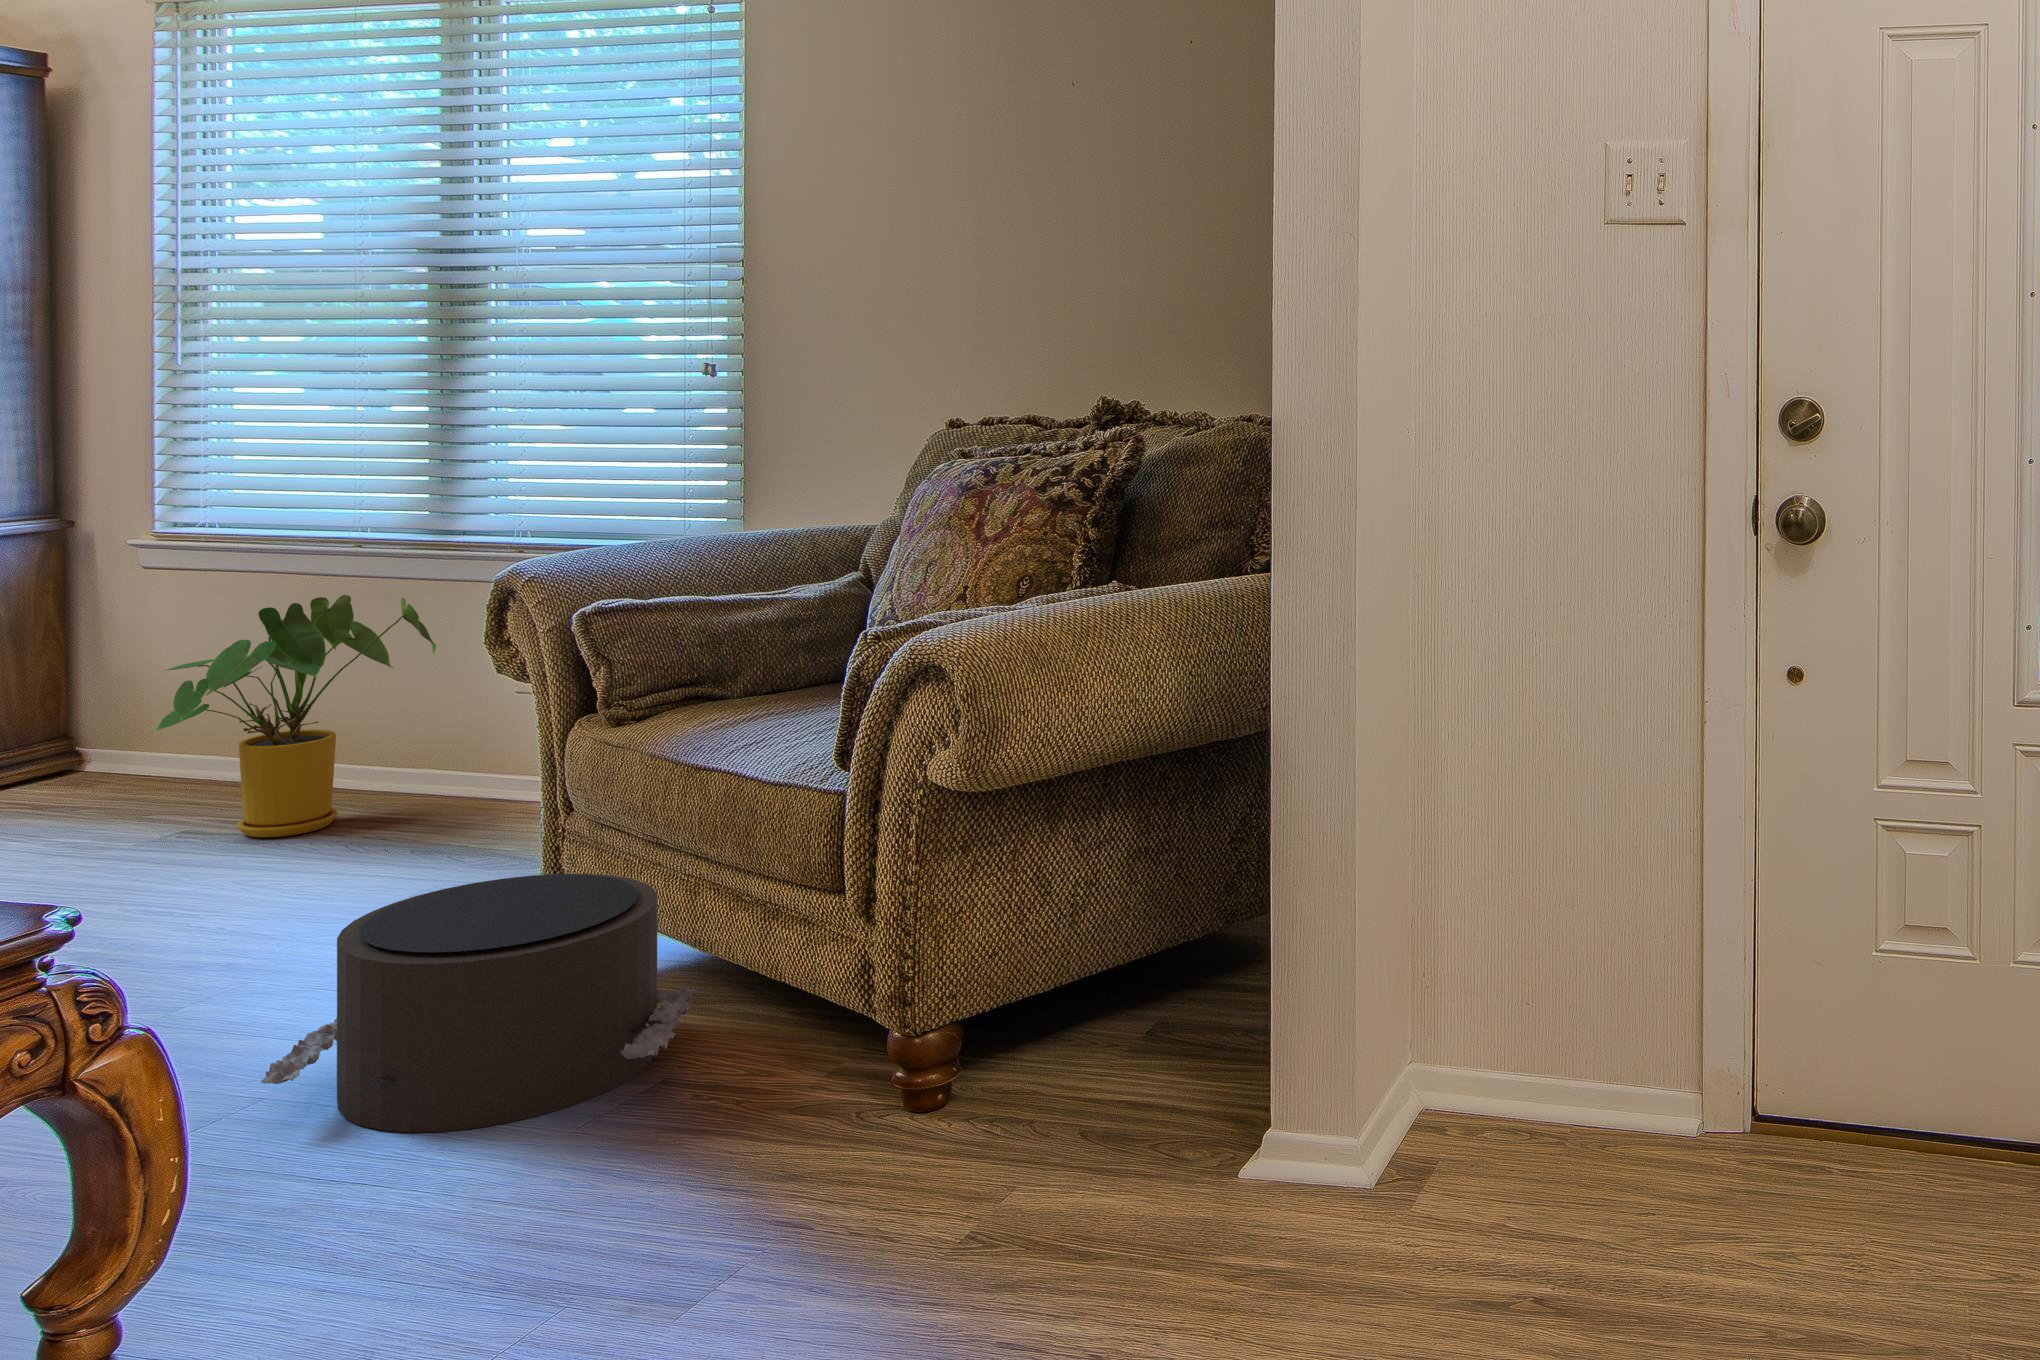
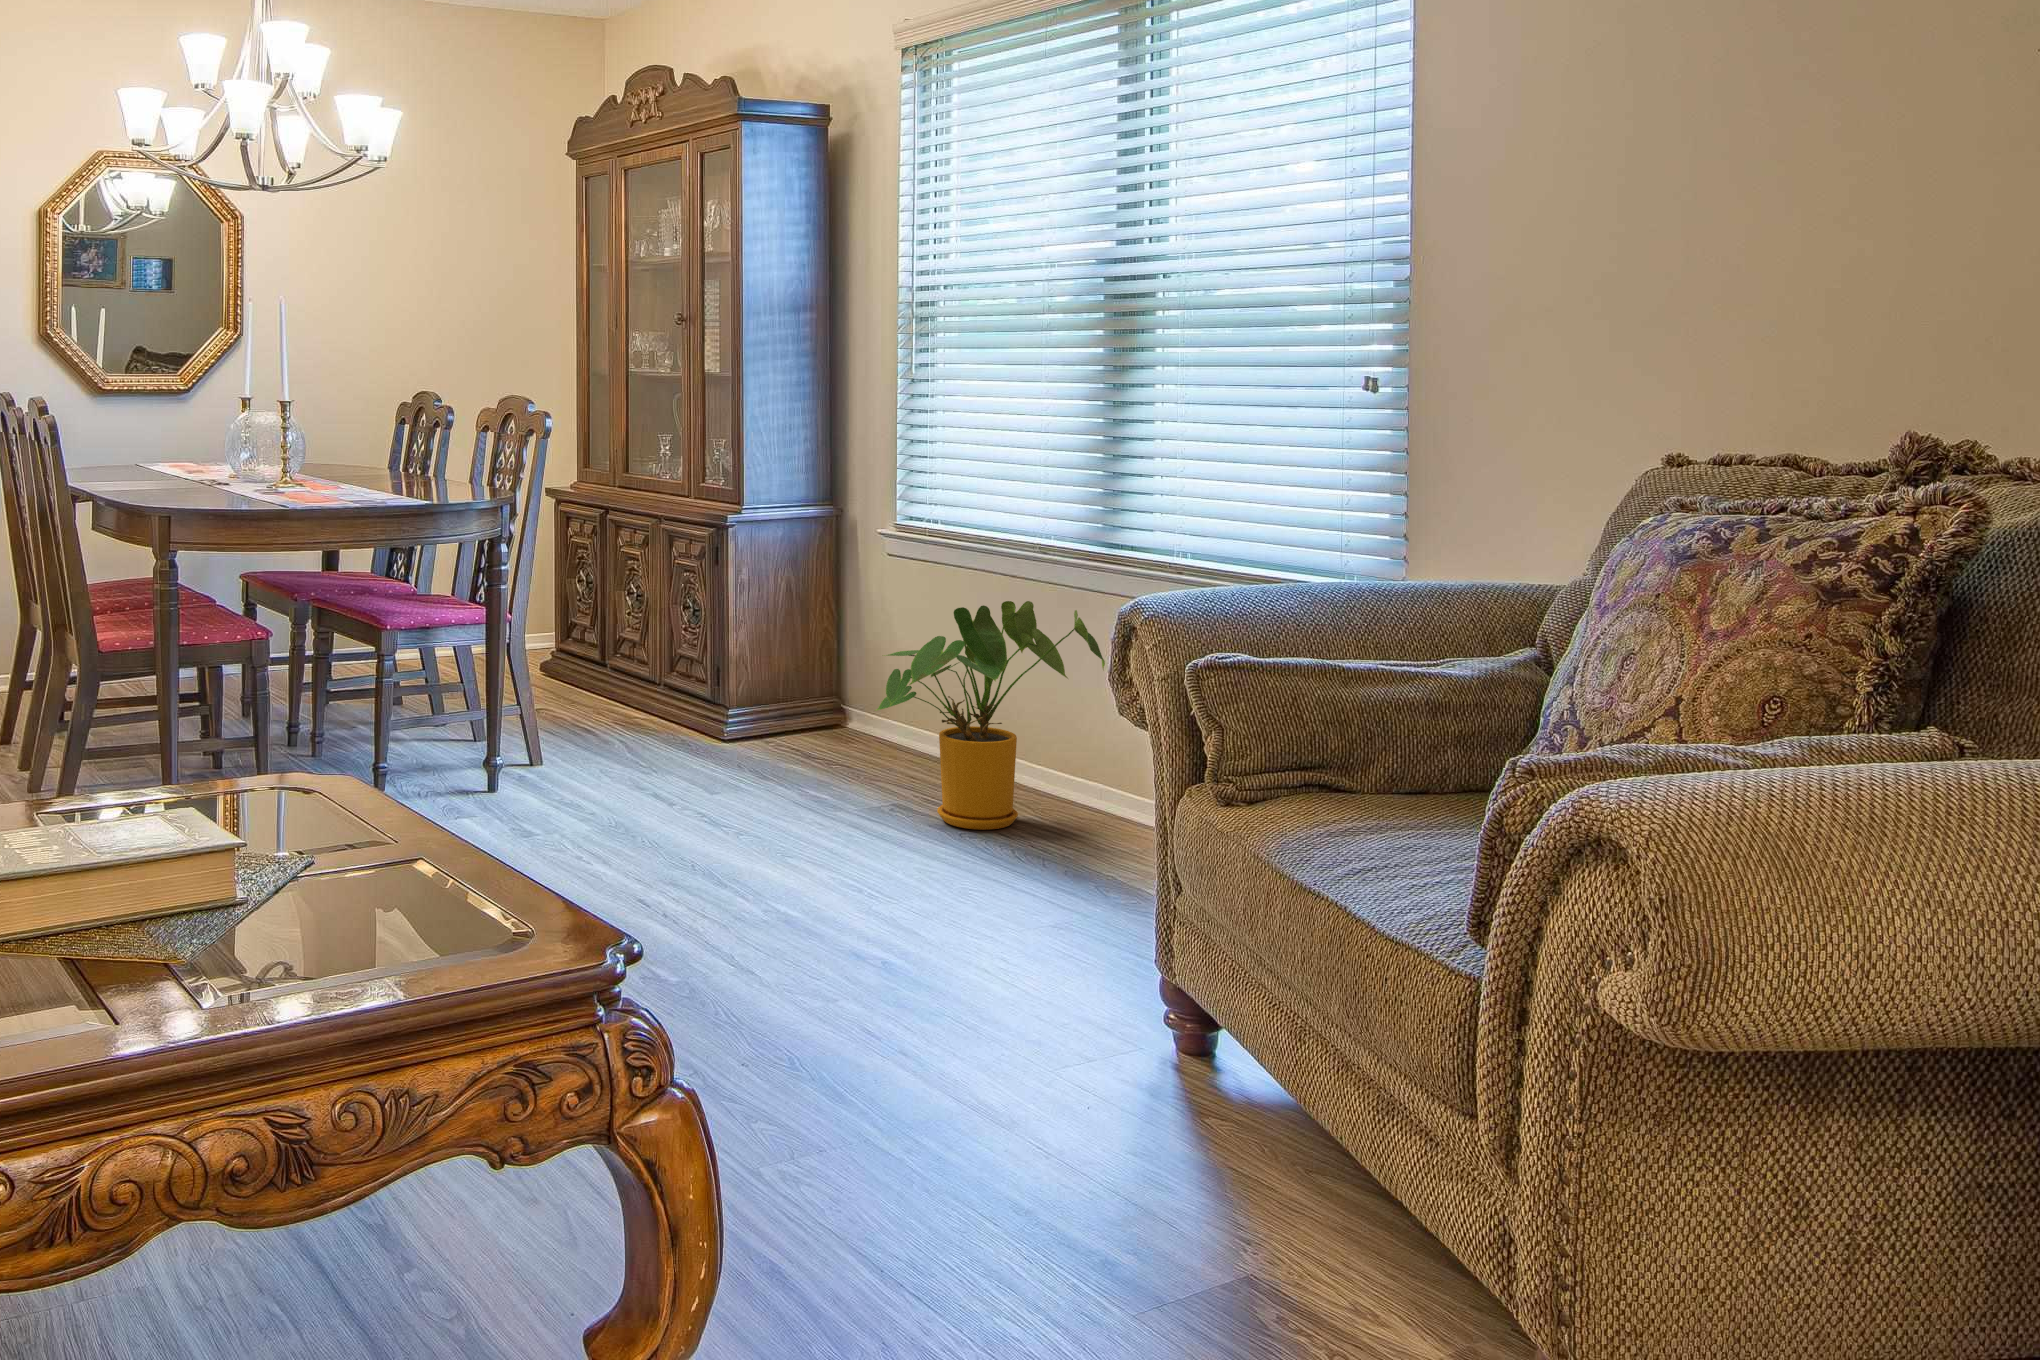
pouf: present [260,874,695,1132] -> none [854,956,1298,1272]

